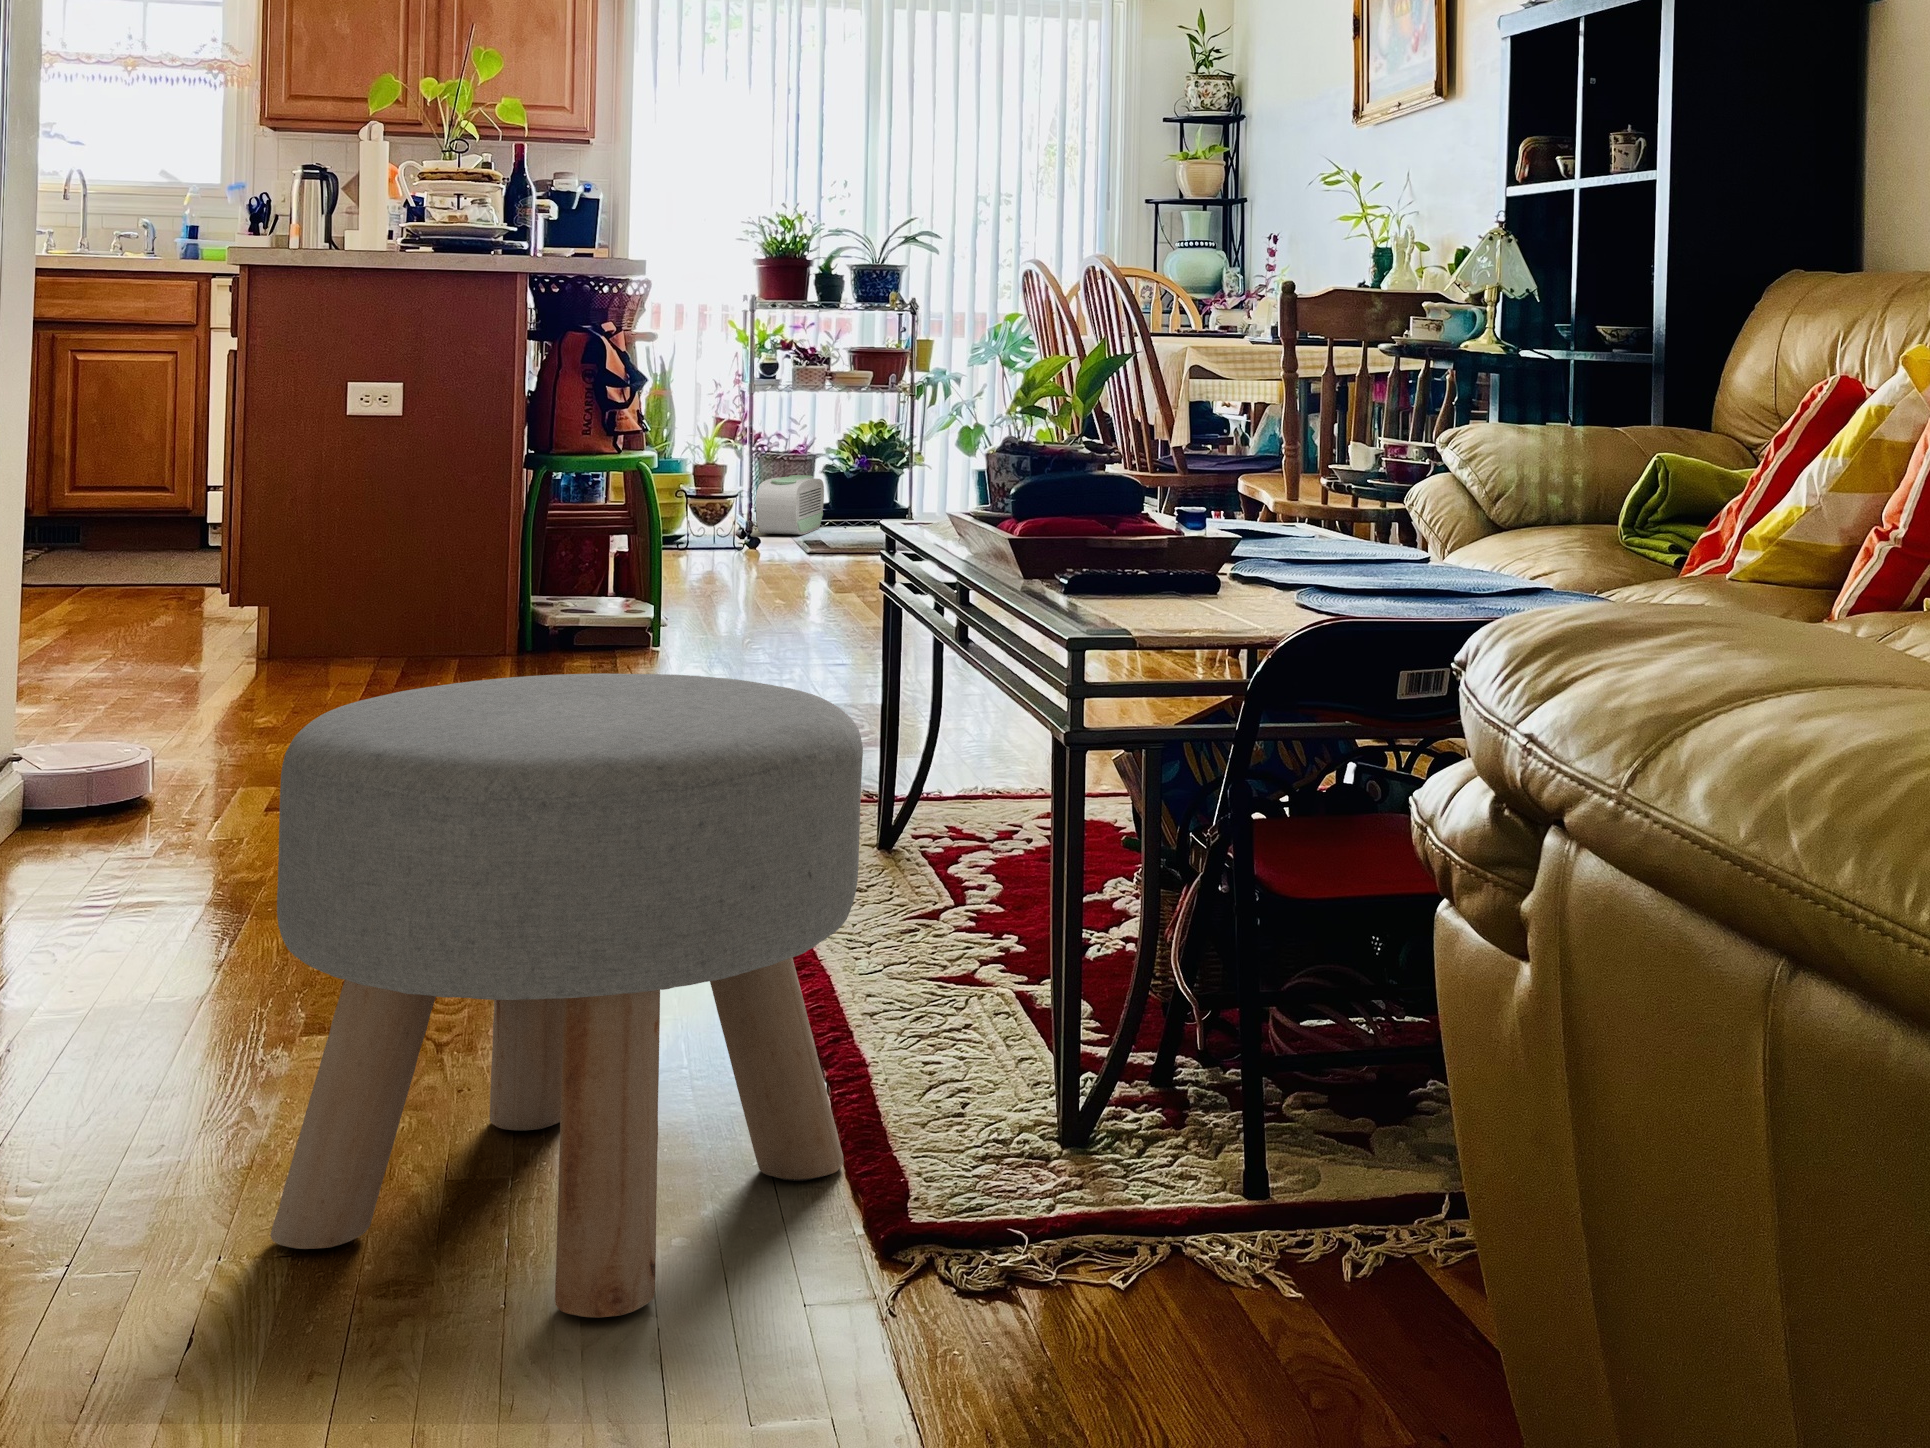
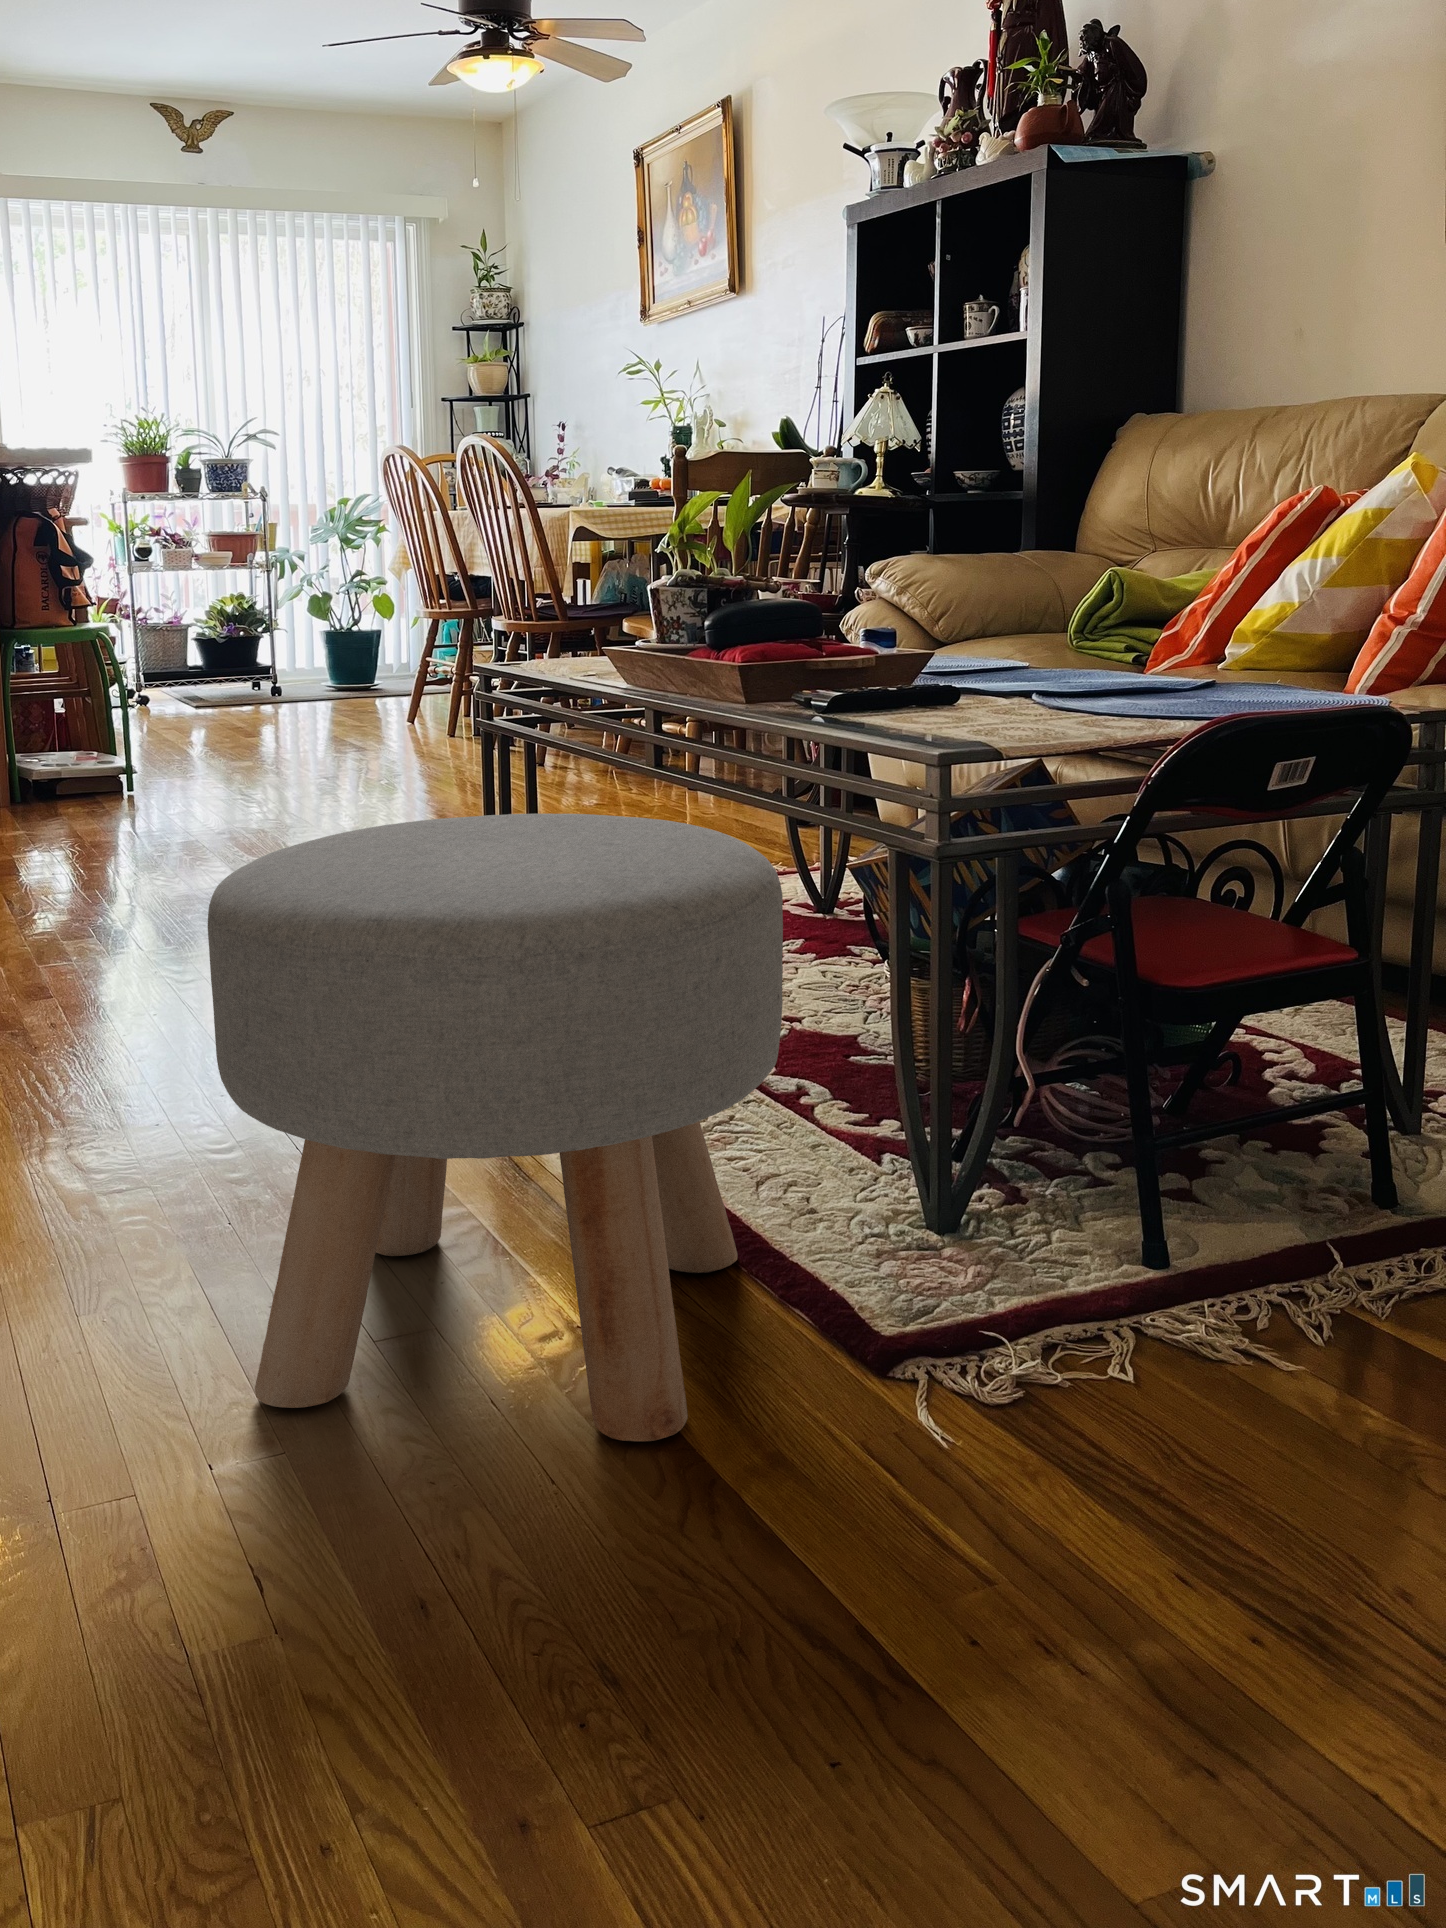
air purifier: present [756,475,824,535] -> none [142,646,195,697]

